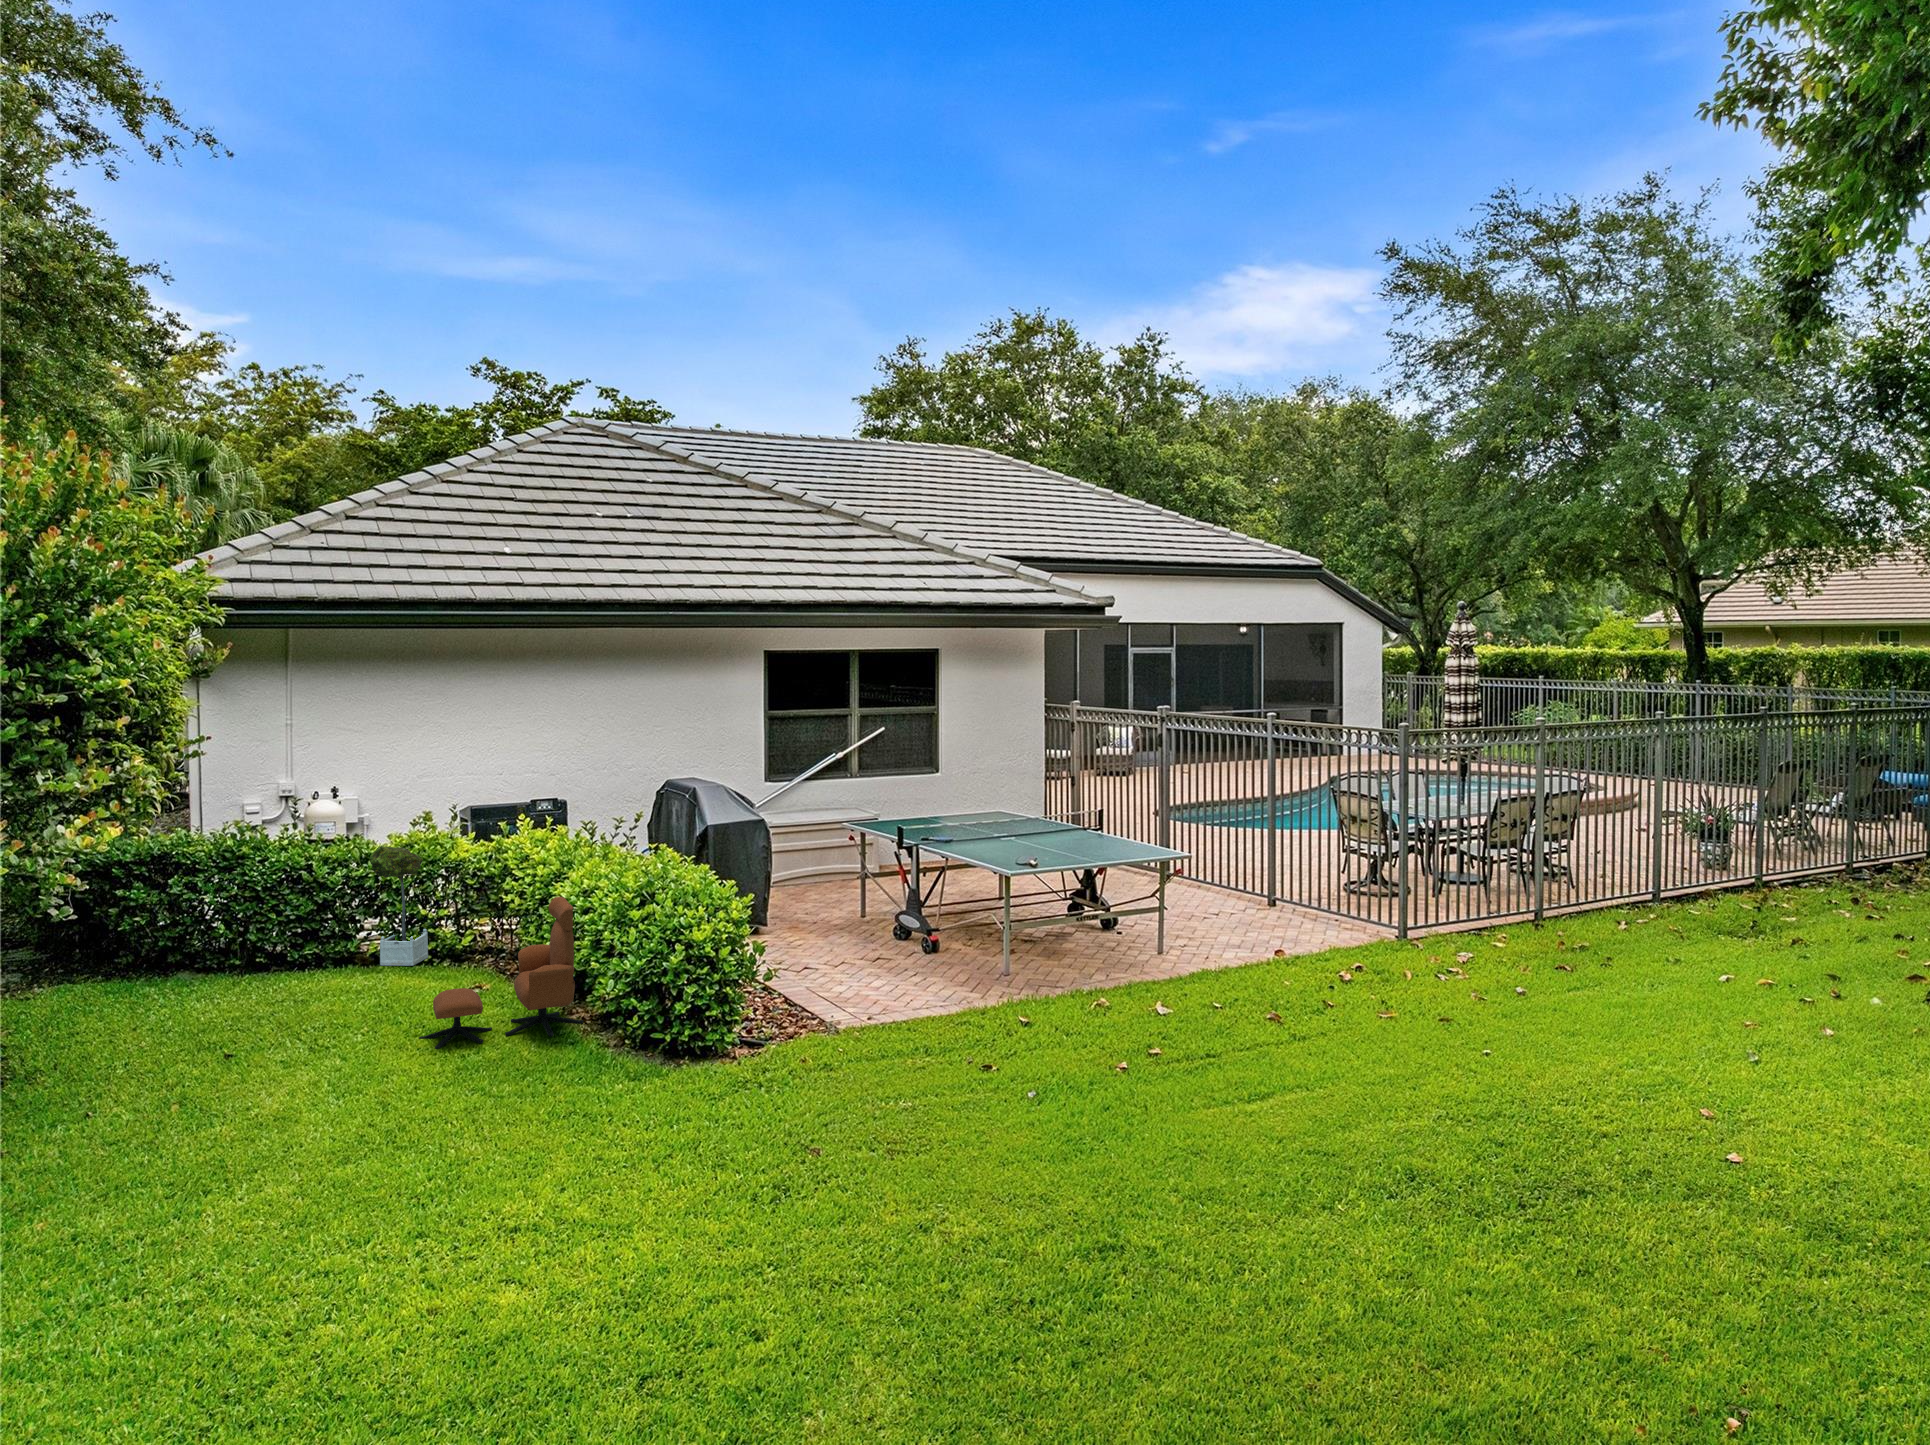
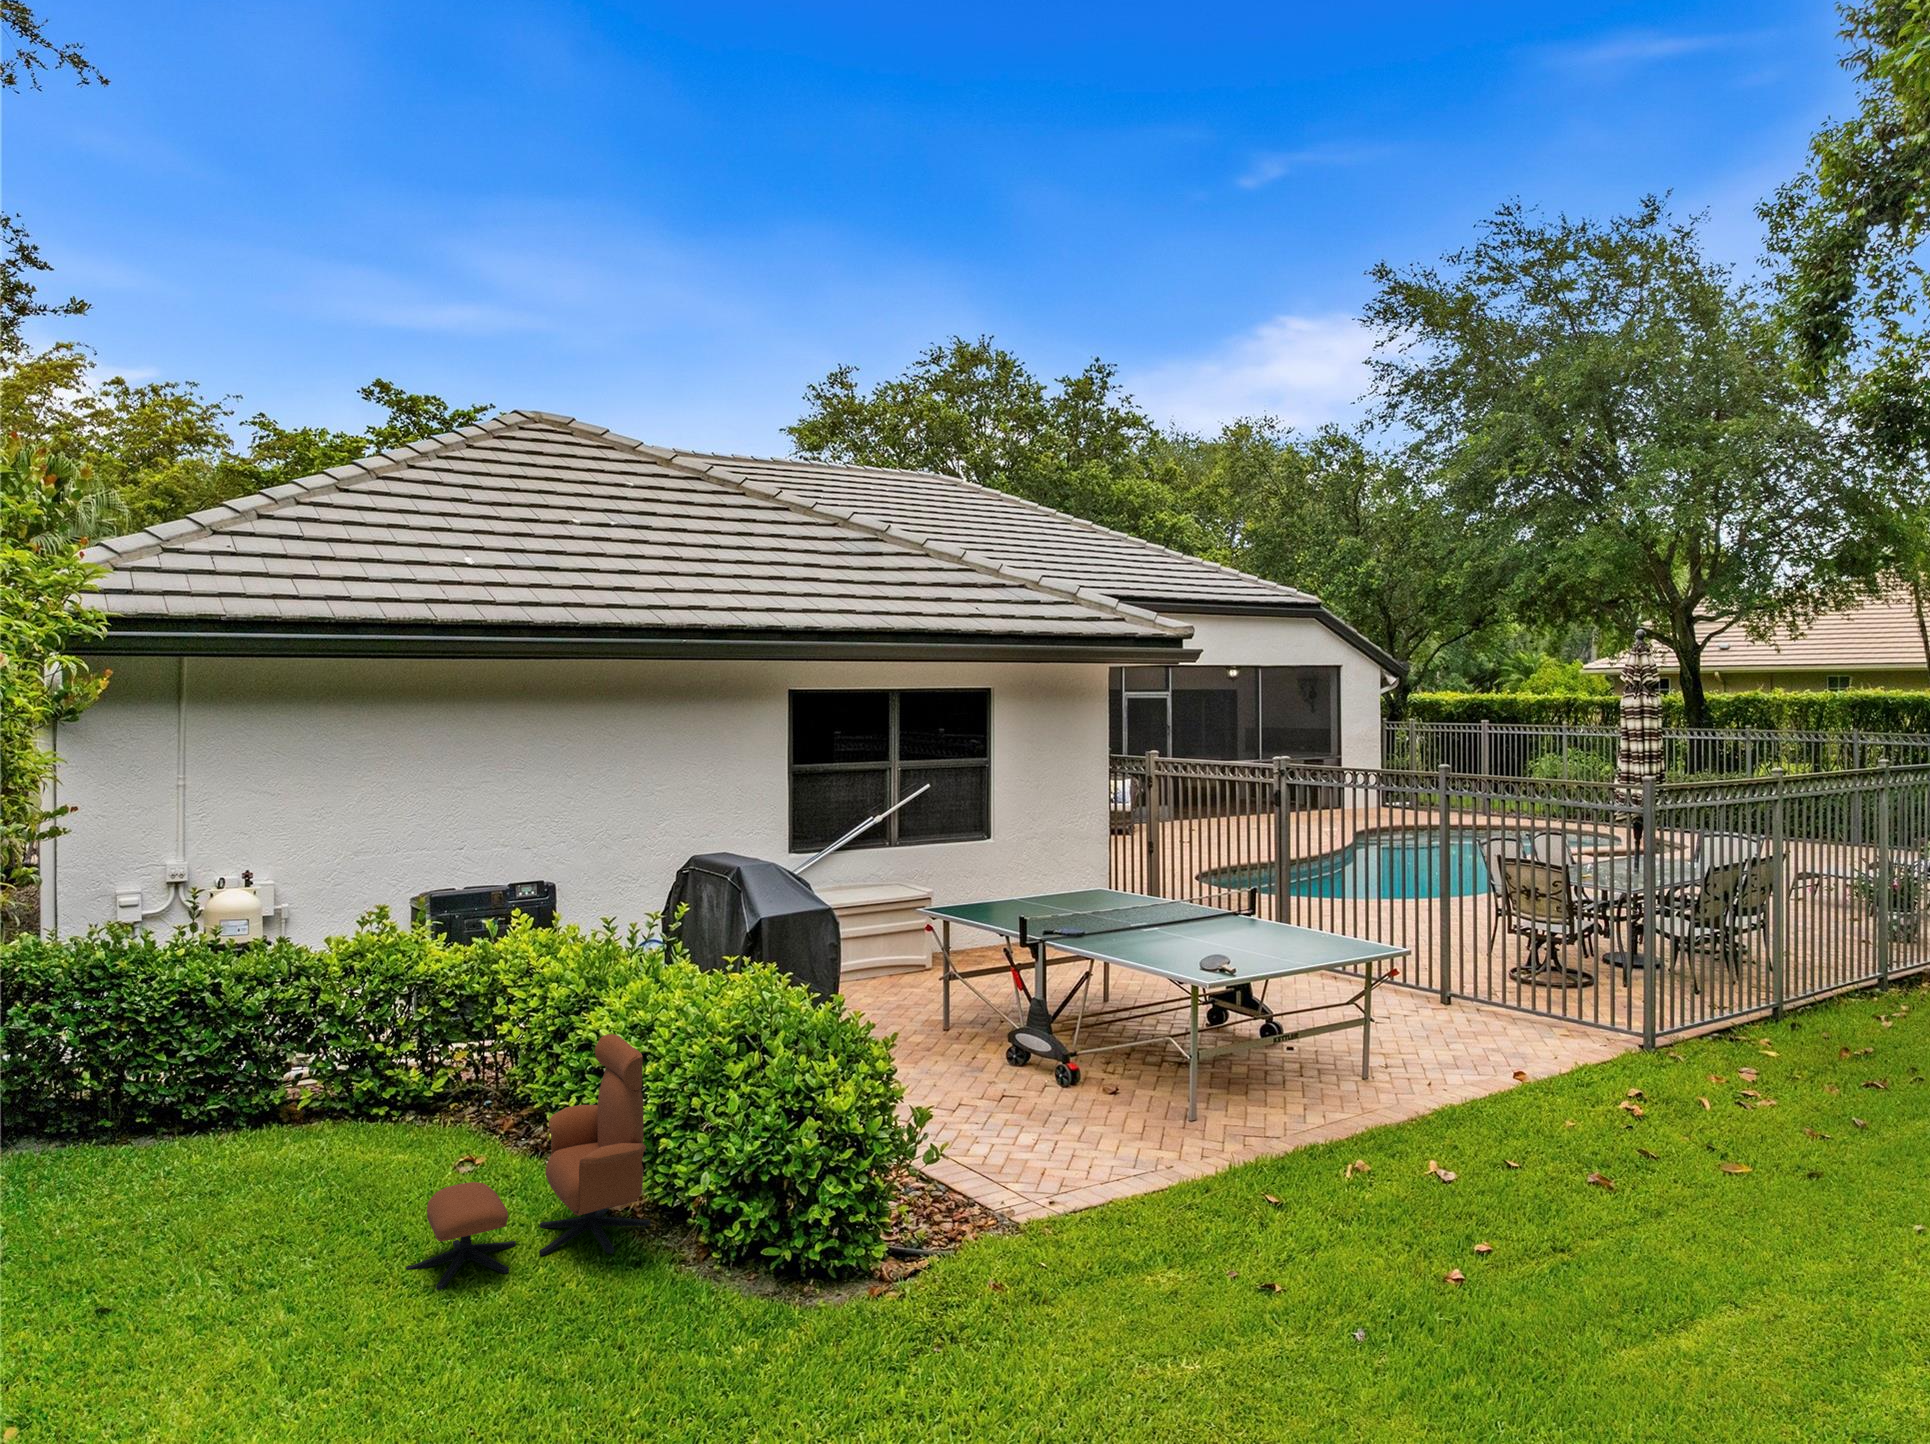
potted tree: present [370,846,428,966] -> none [307,958,388,1131]

